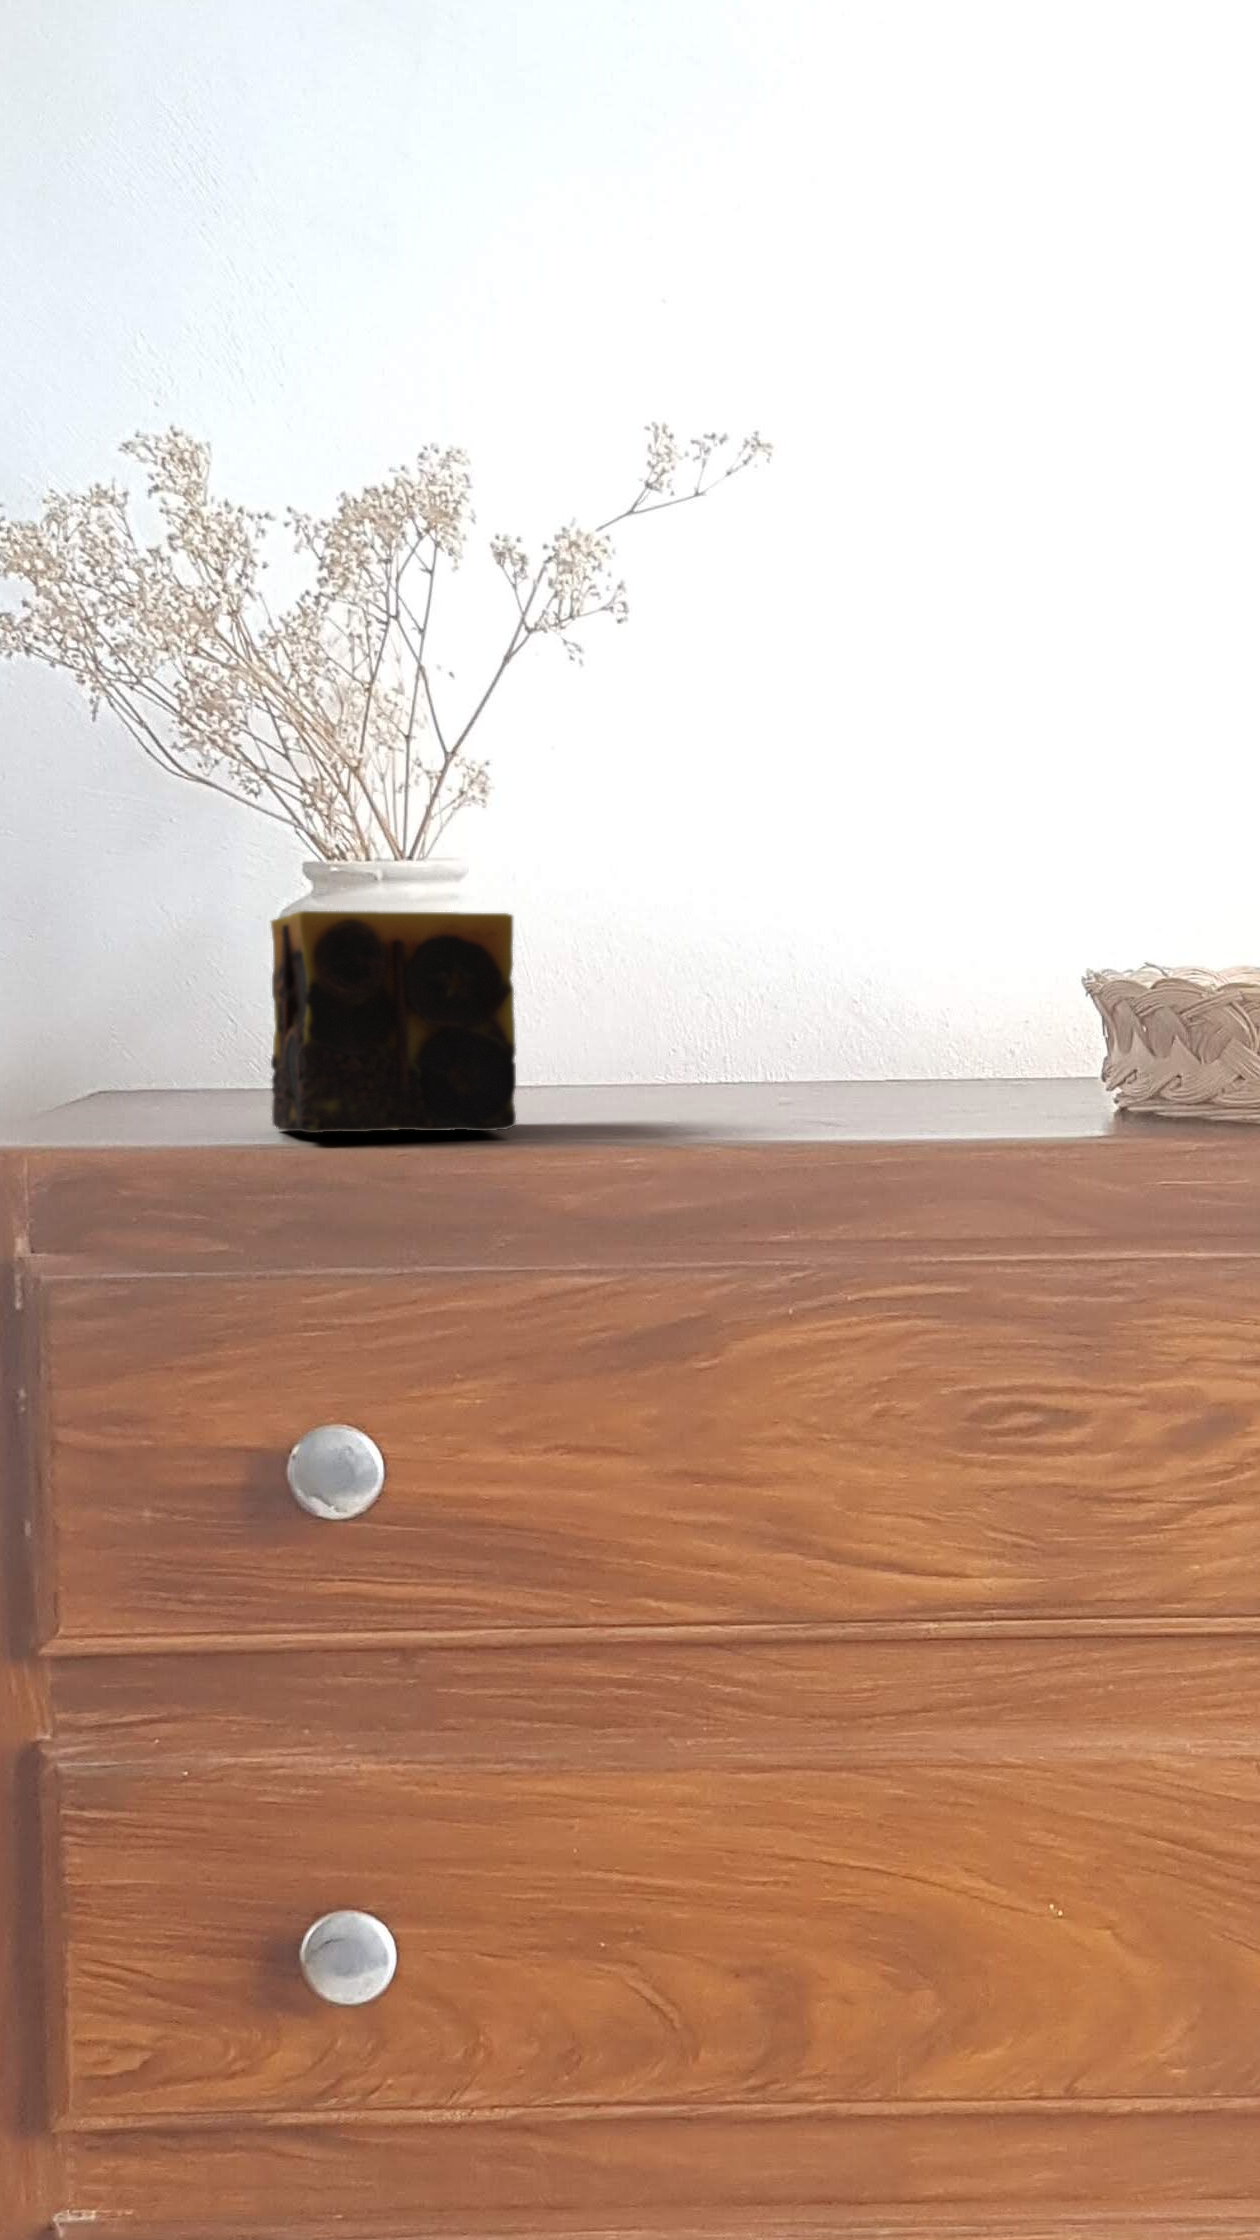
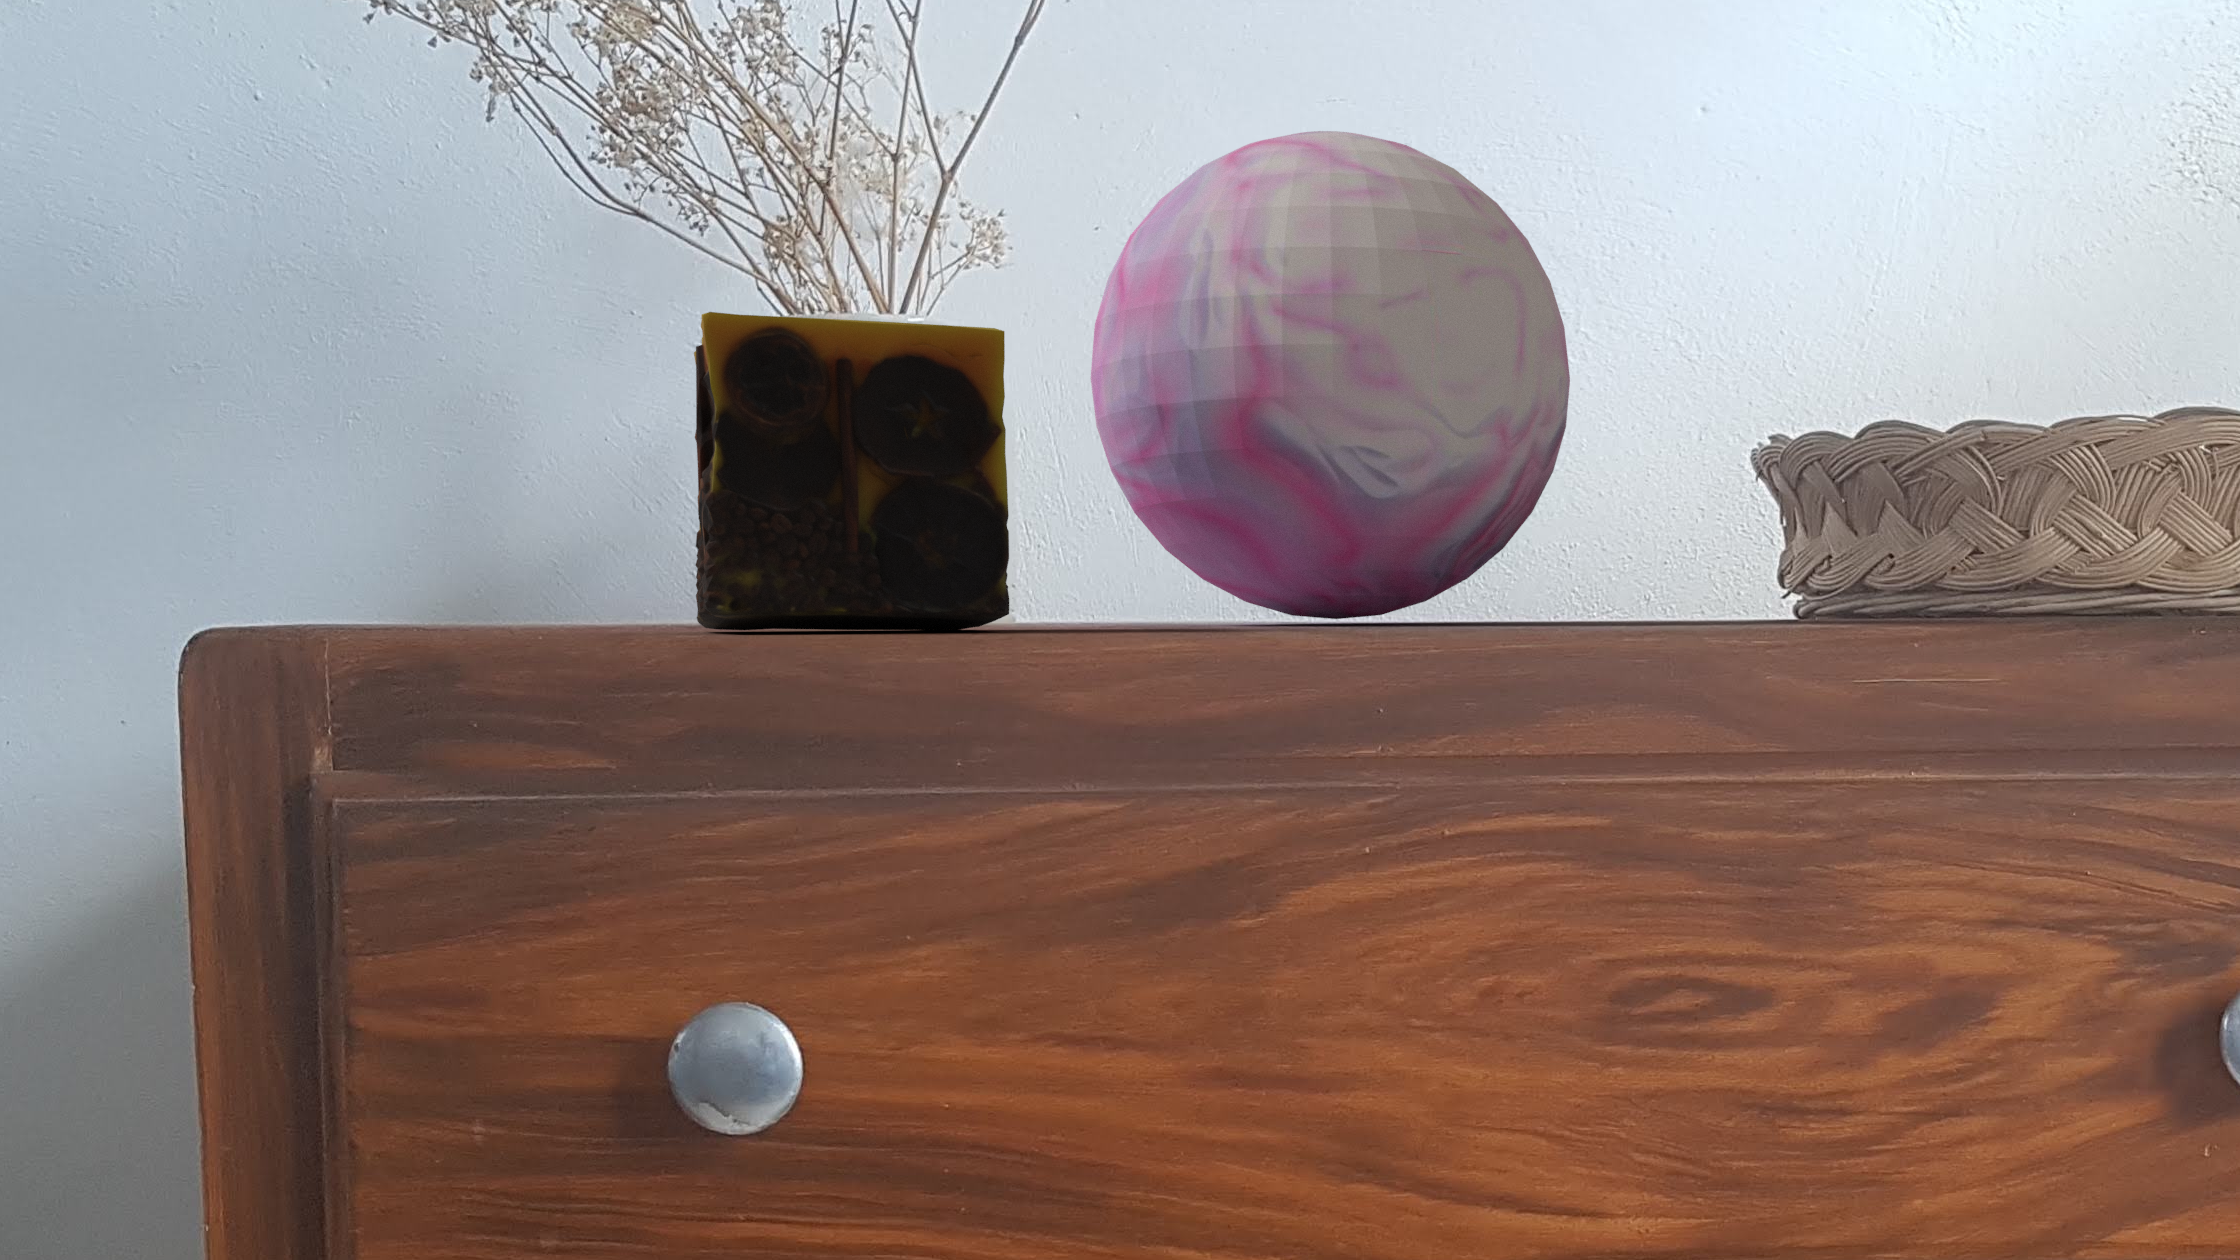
decorative orb: none [550,708,936,1095] -> present [1091,131,1570,619]

